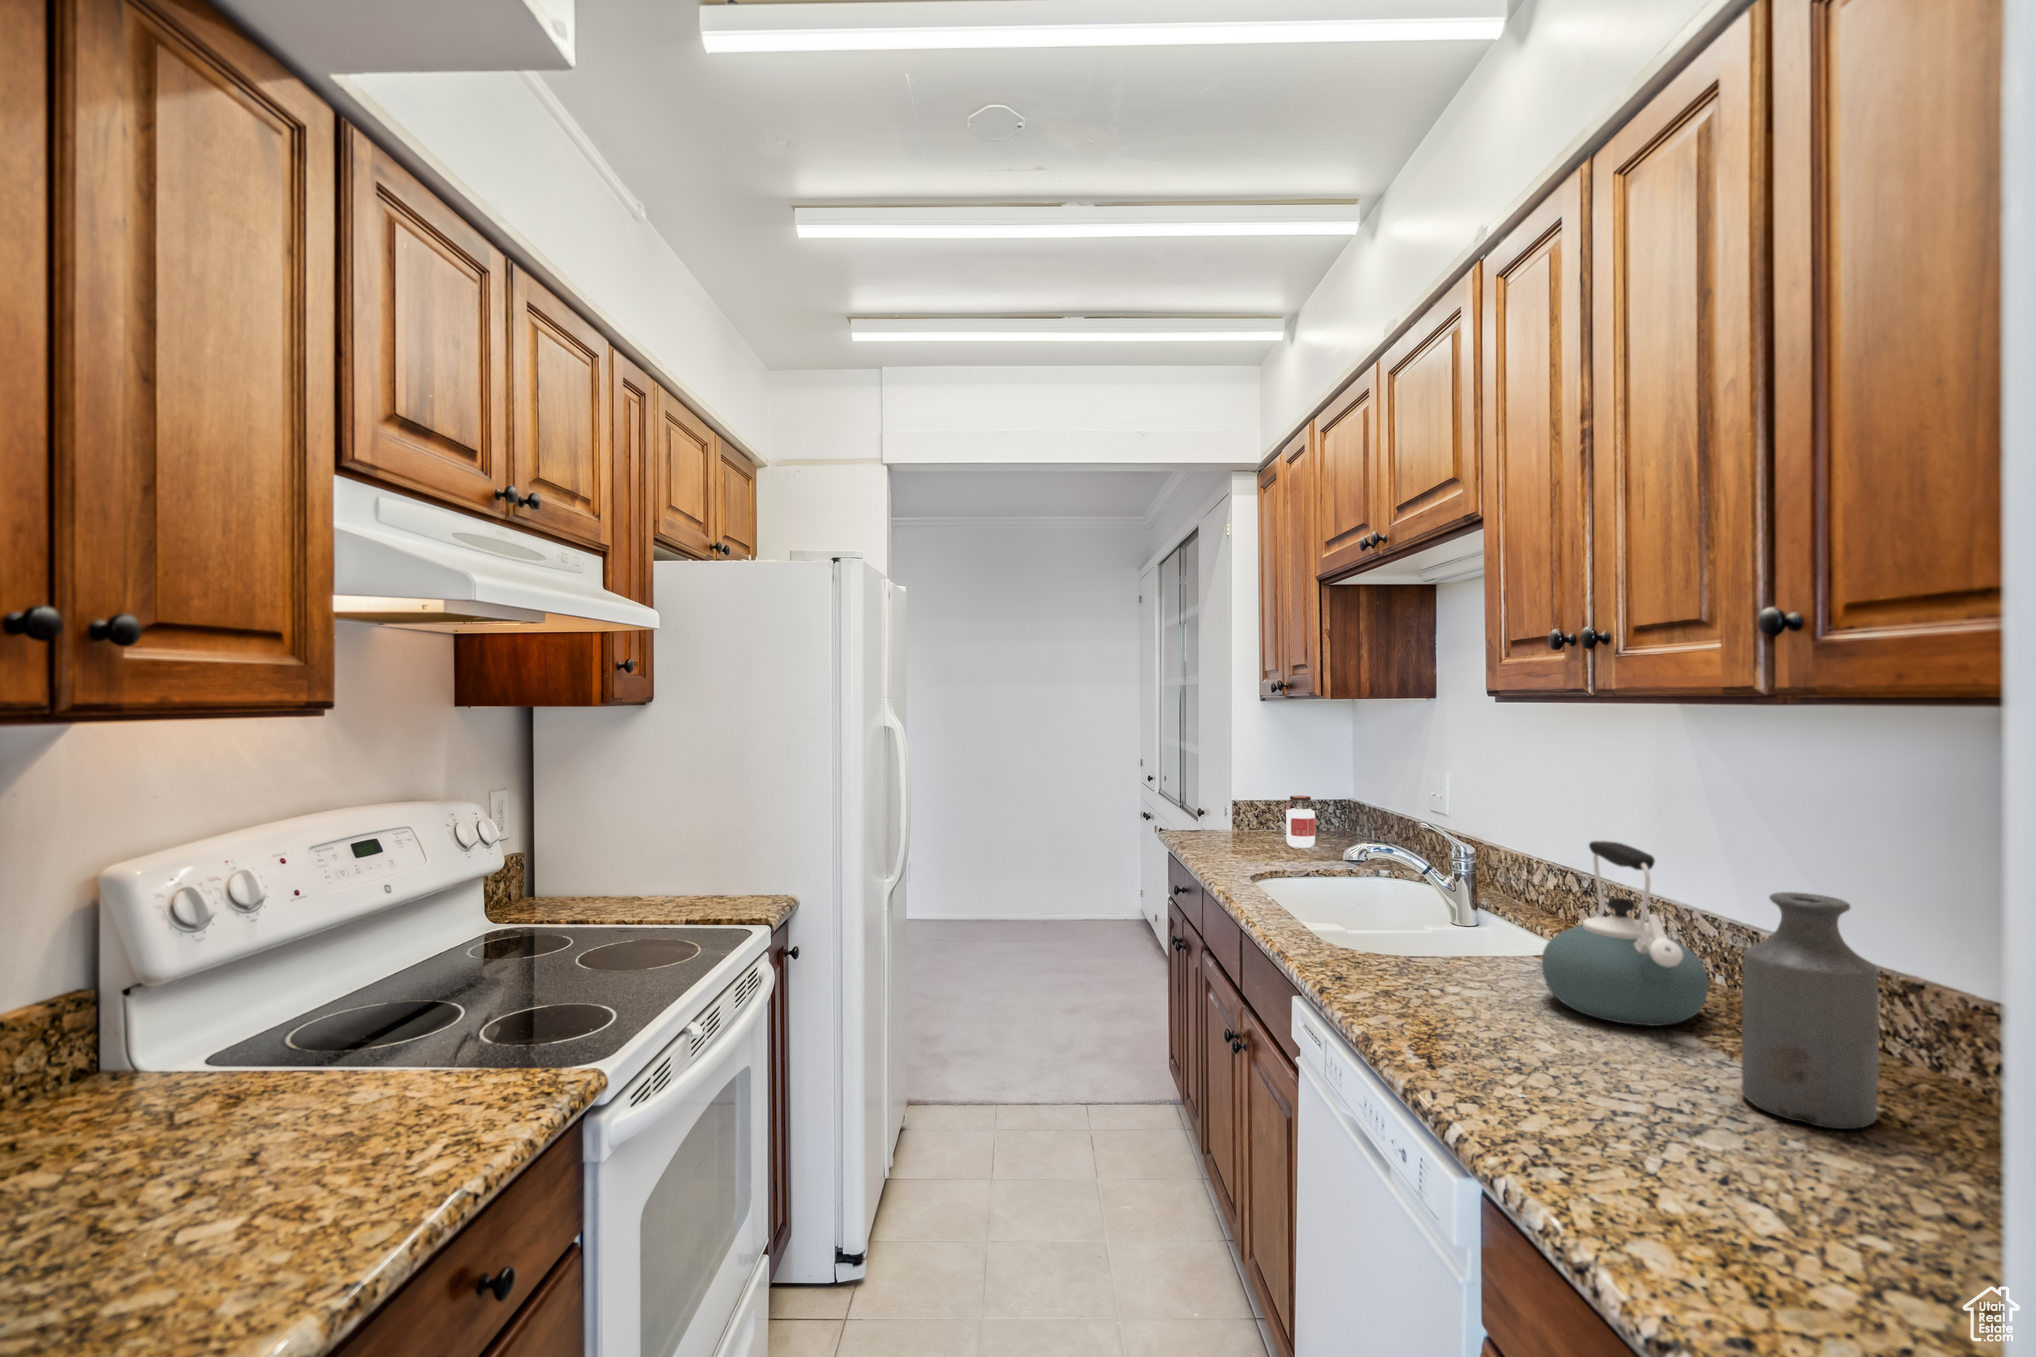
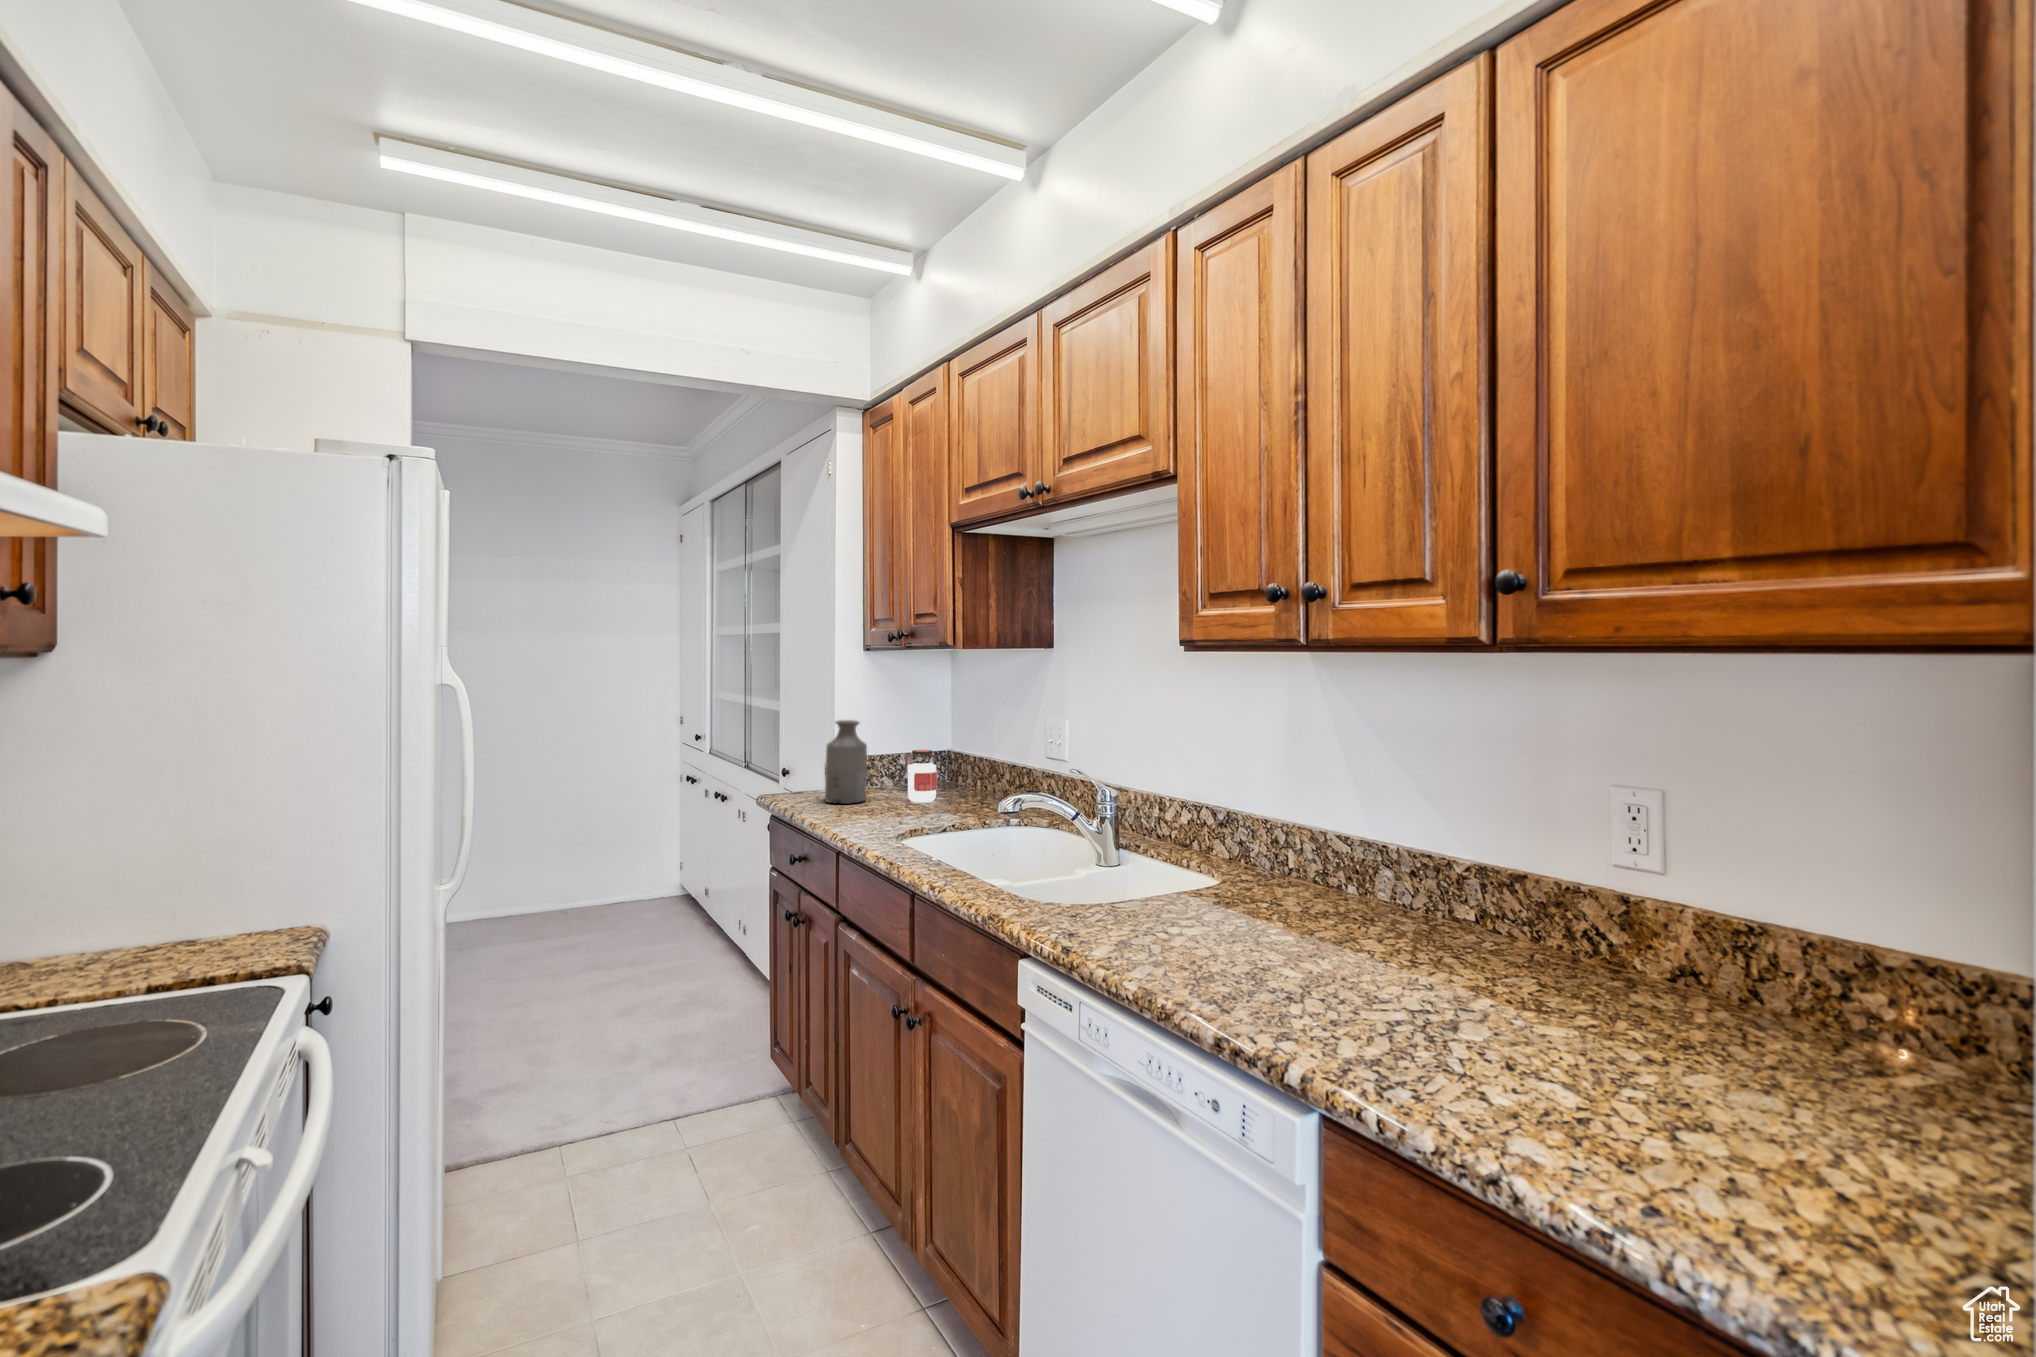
kettle: present [1542,841,1708,1026] -> none [1245,778,1375,936]
bottle: present [1741,892,1879,1129] -> present [825,720,867,804]

